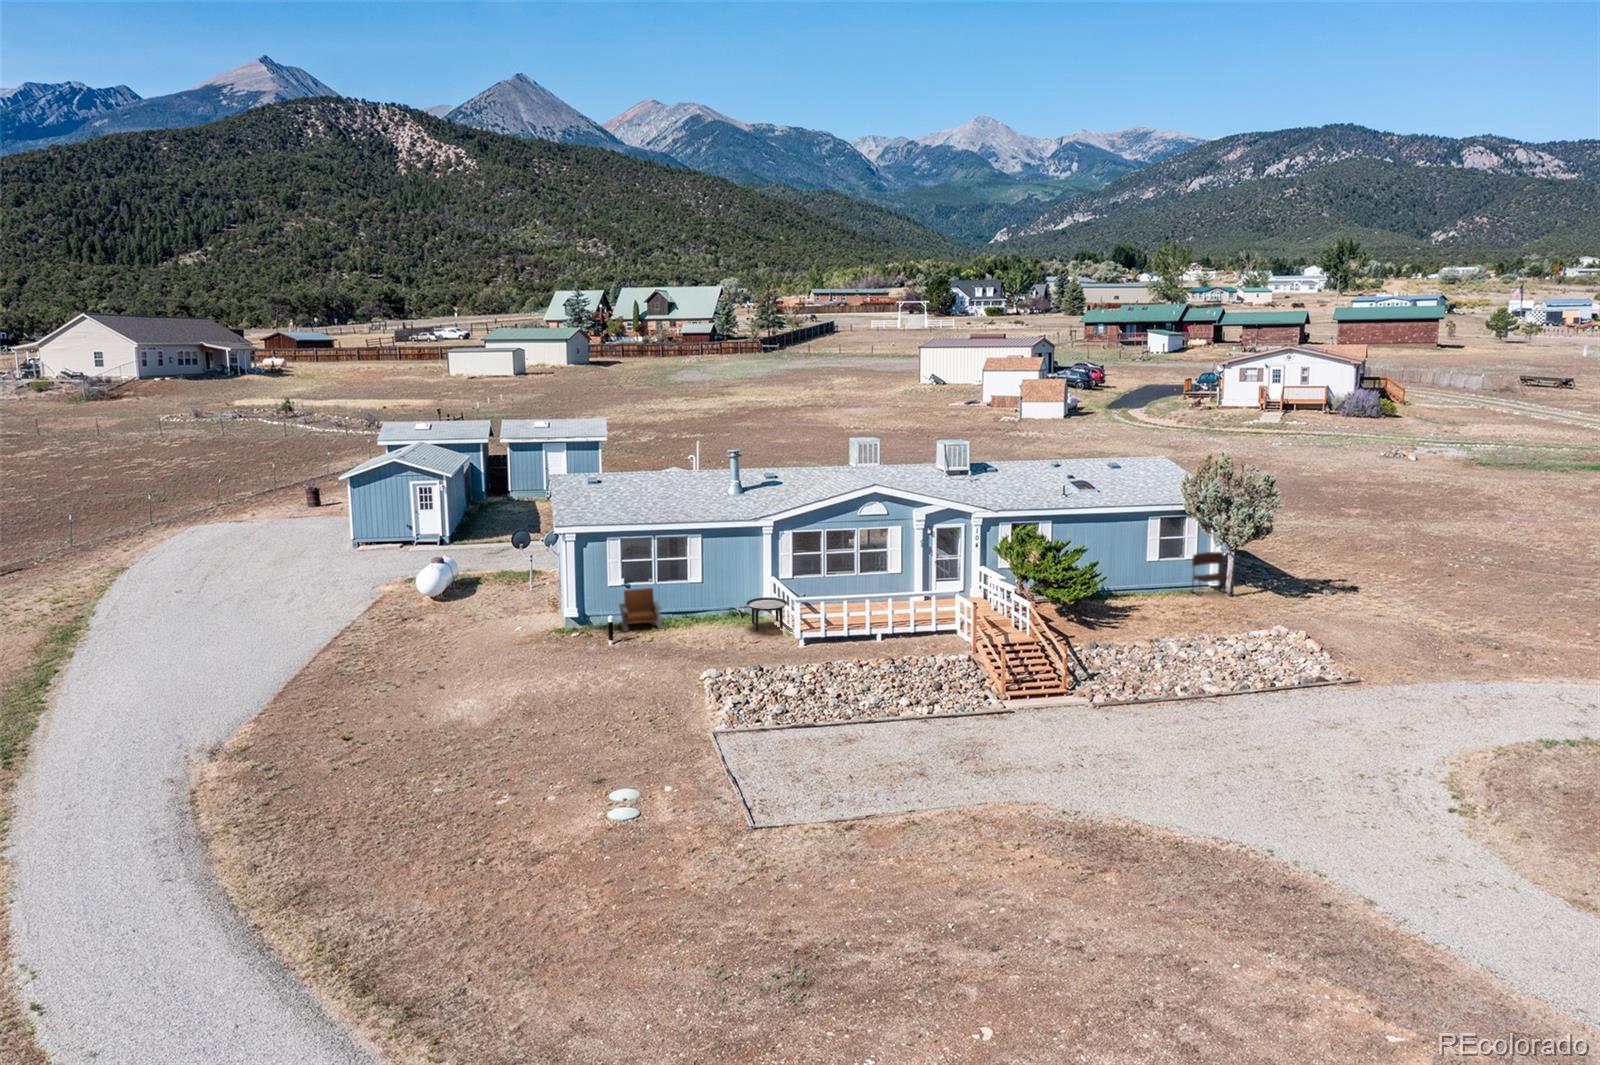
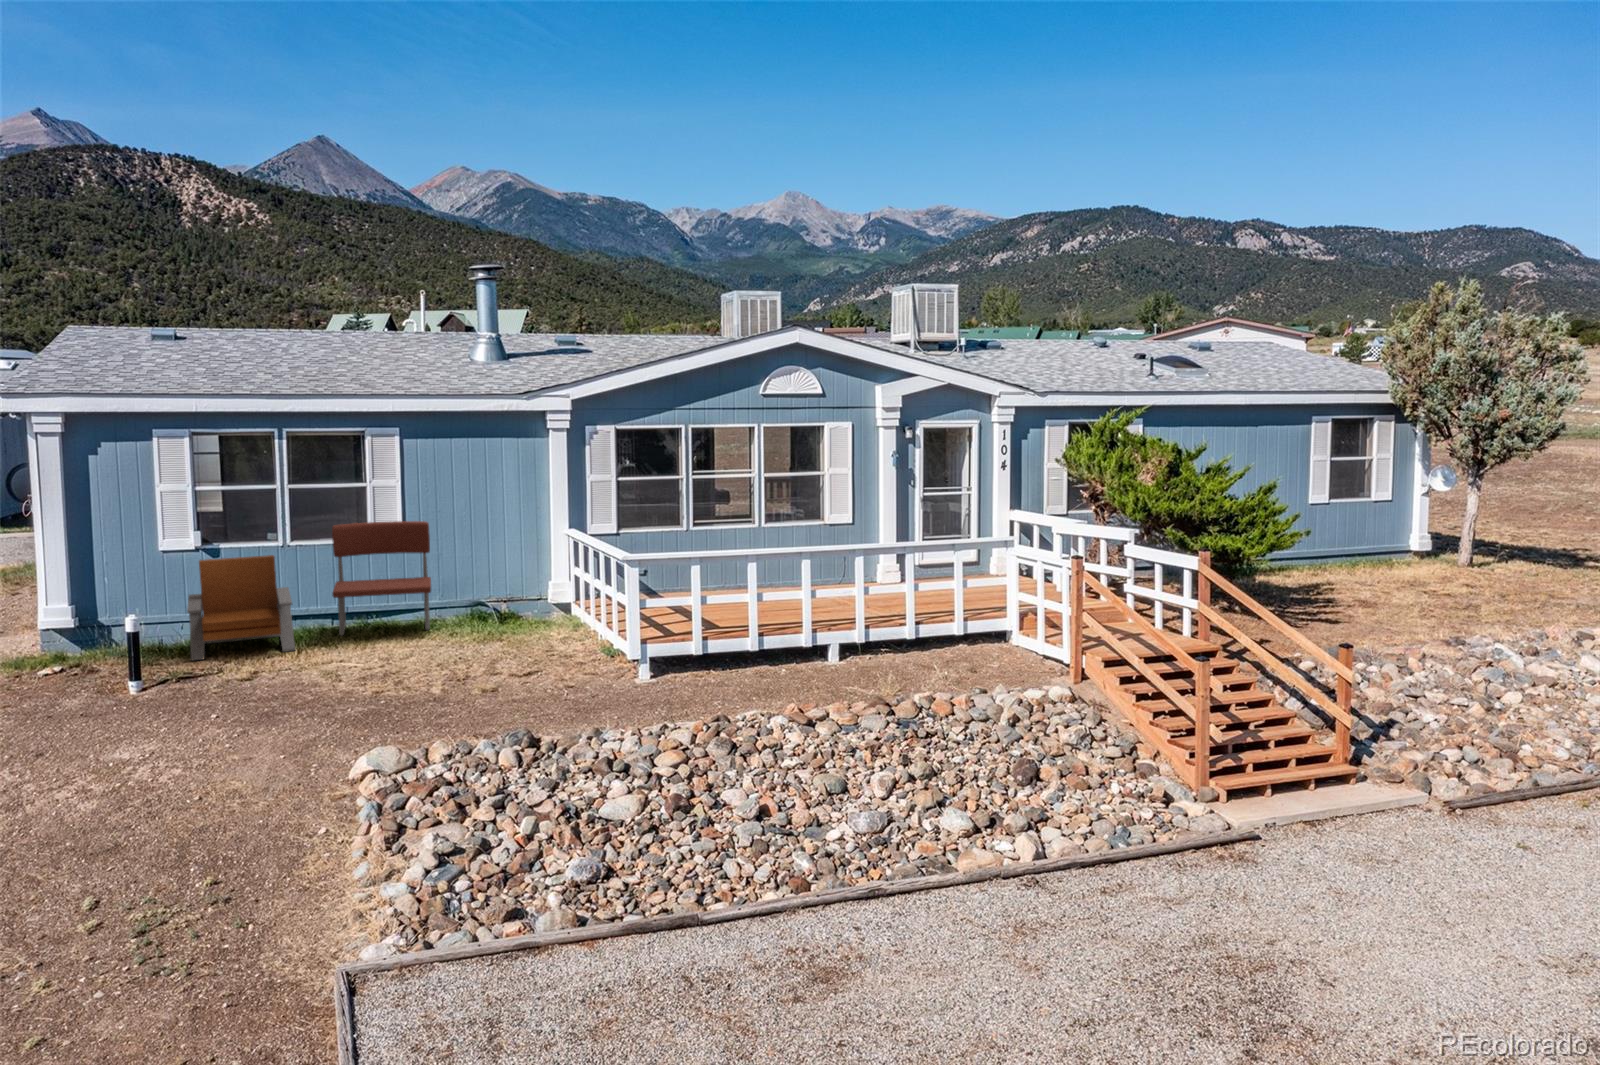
bench: present [1192,552,1233,595] -> present [332,521,431,635]
round table: present [747,597,787,630] -> none [505,573,604,648]

